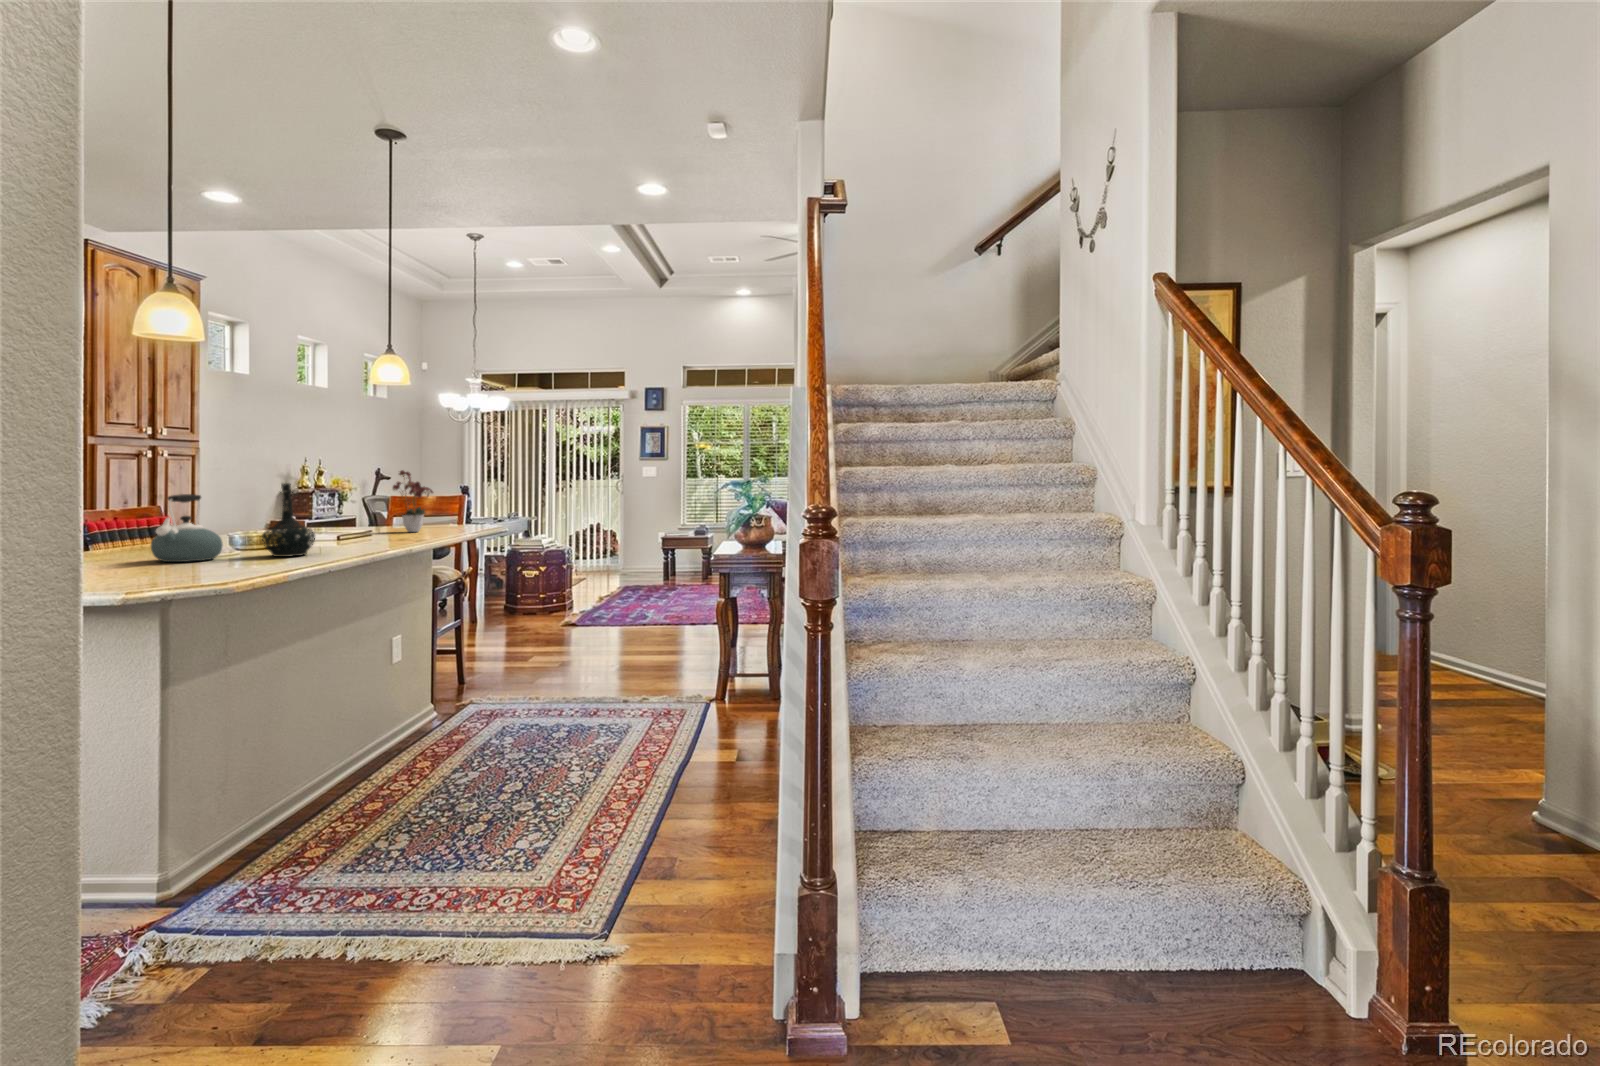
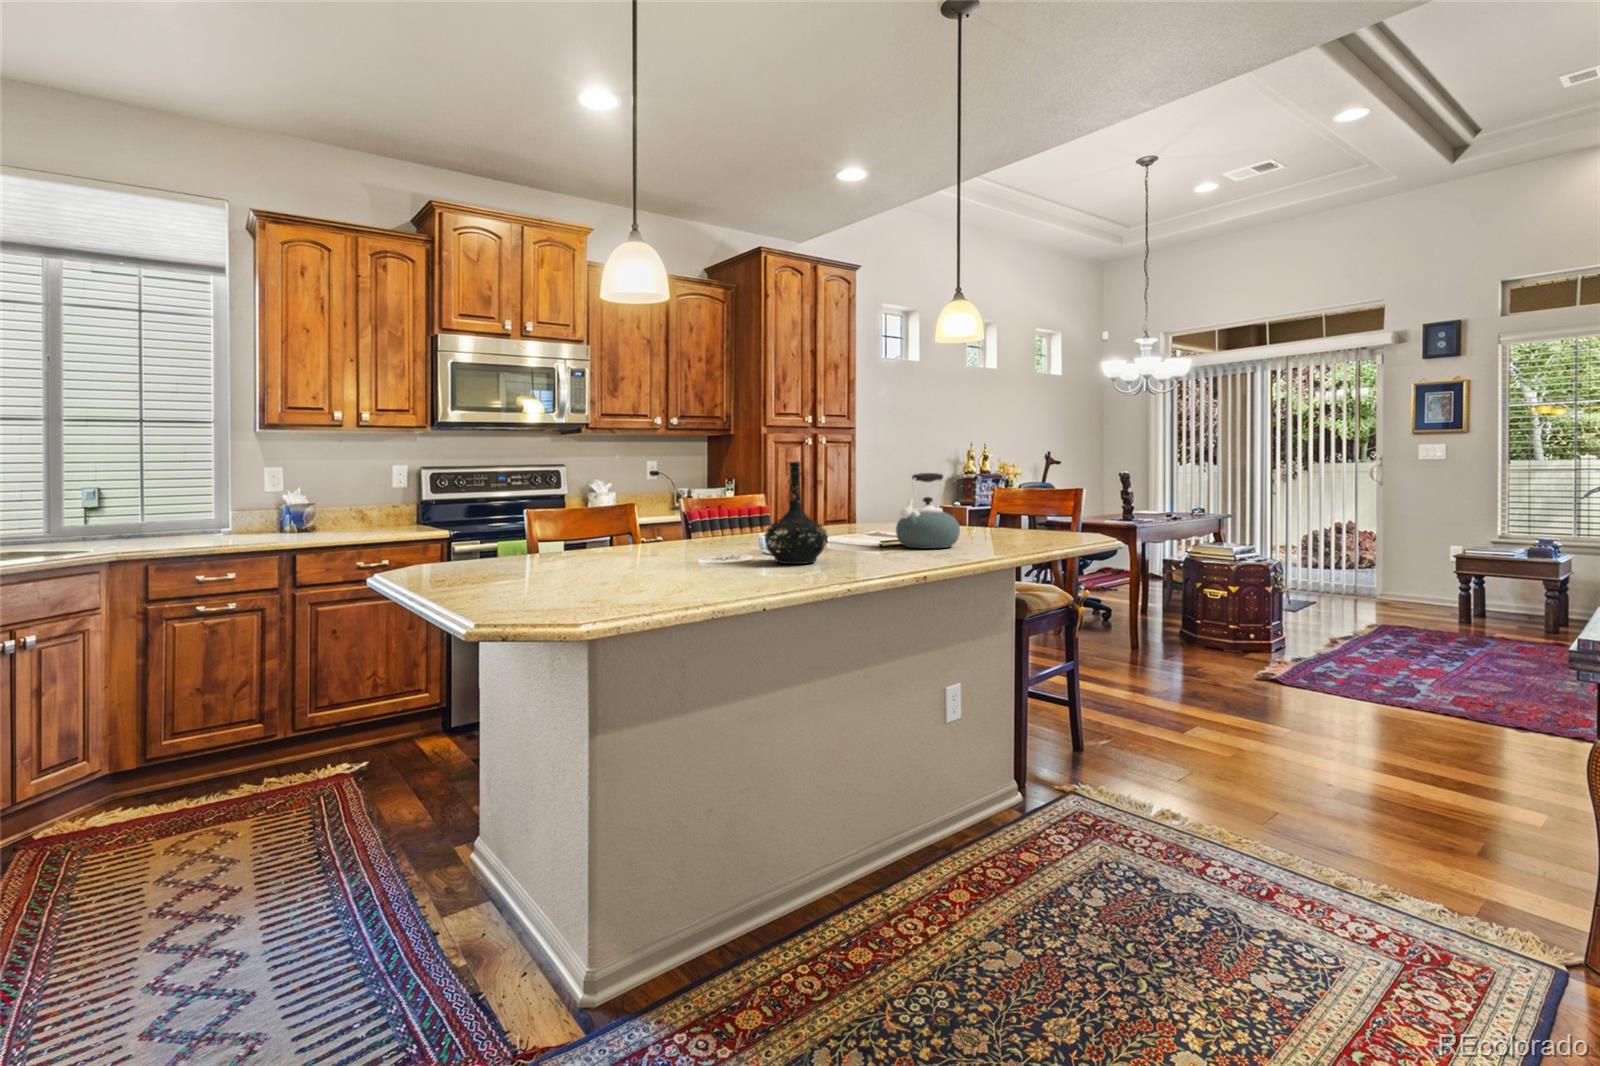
flower arrangement: present [393,470,433,532] -> none [987,443,1045,533]
kettle: present [151,494,223,562] -> present [896,473,960,548]

